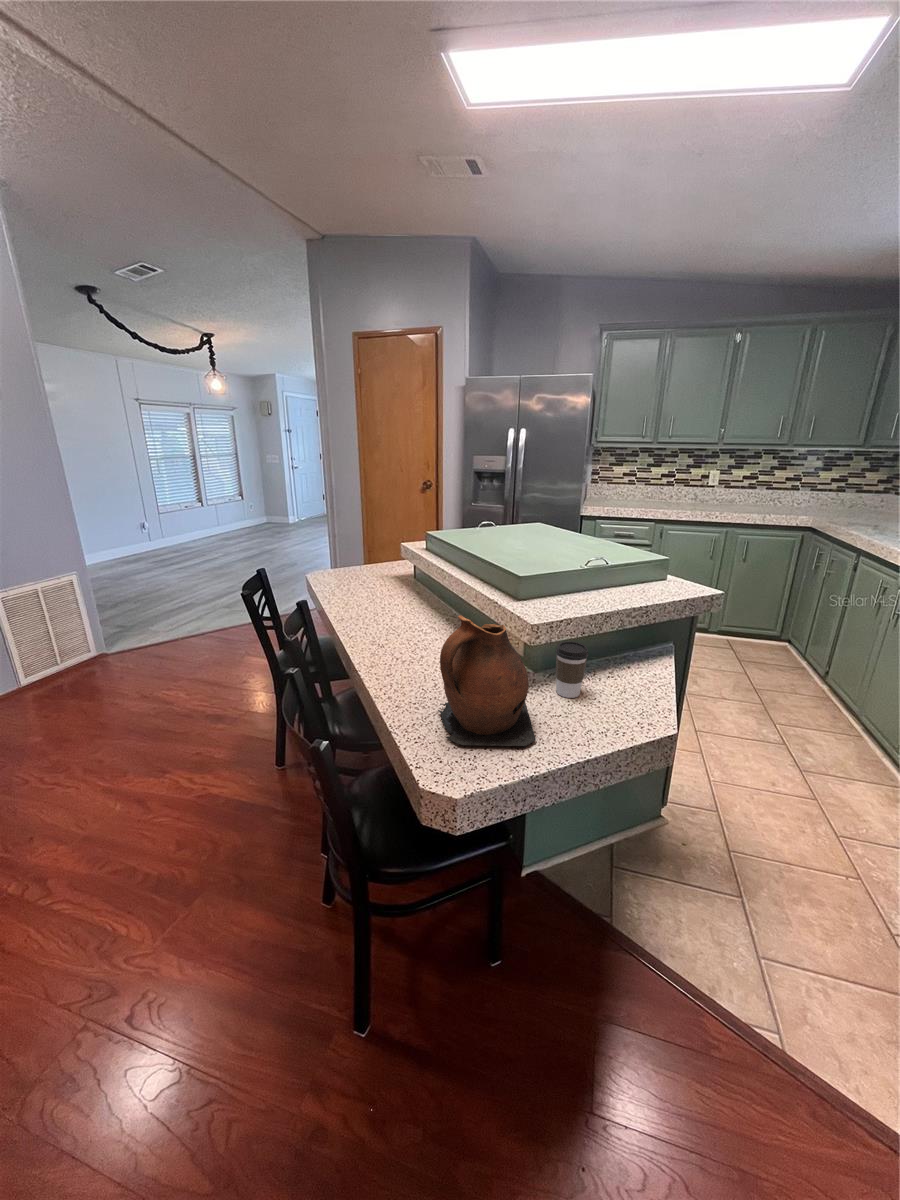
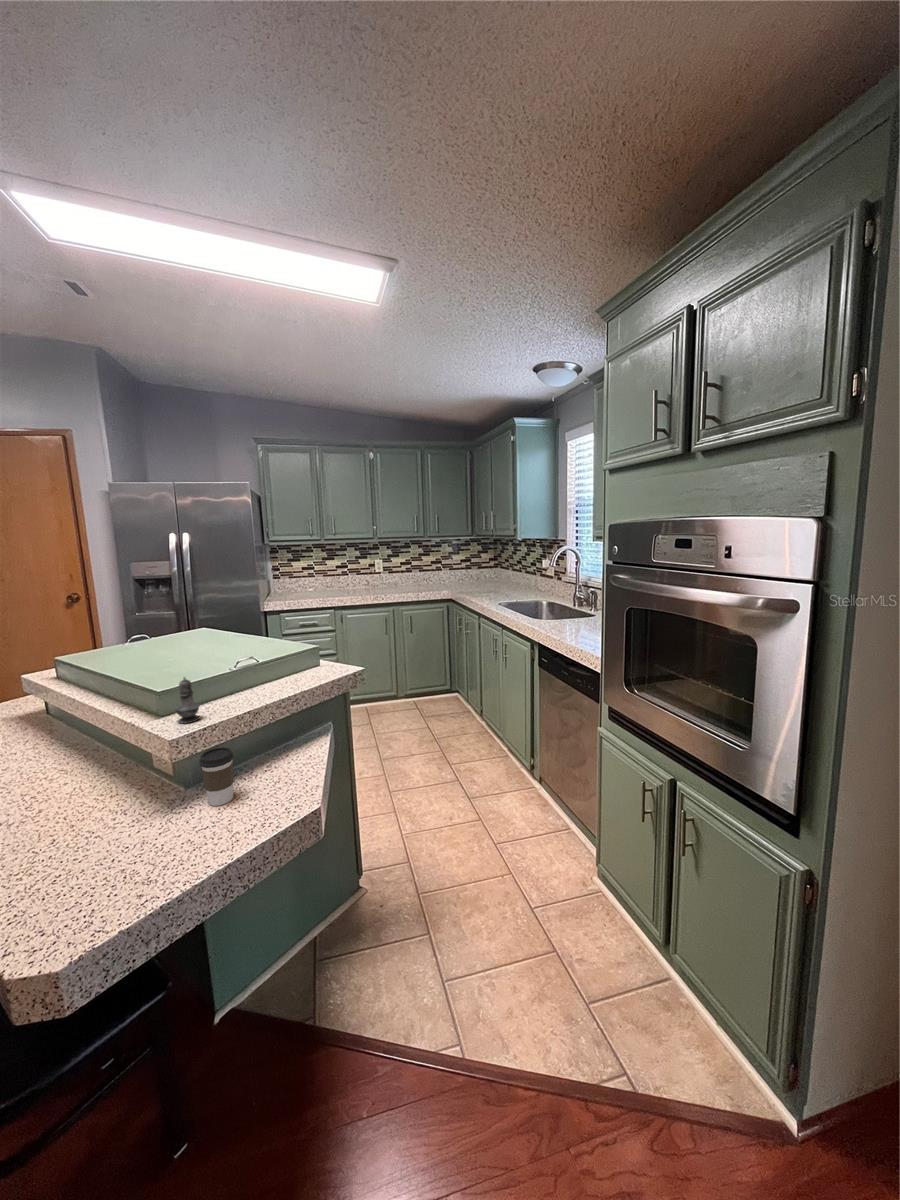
salt shaker: none [533,563,555,610] -> present [175,677,200,723]
ceramic pitcher: present [438,615,536,748] -> none [32,754,173,906]

